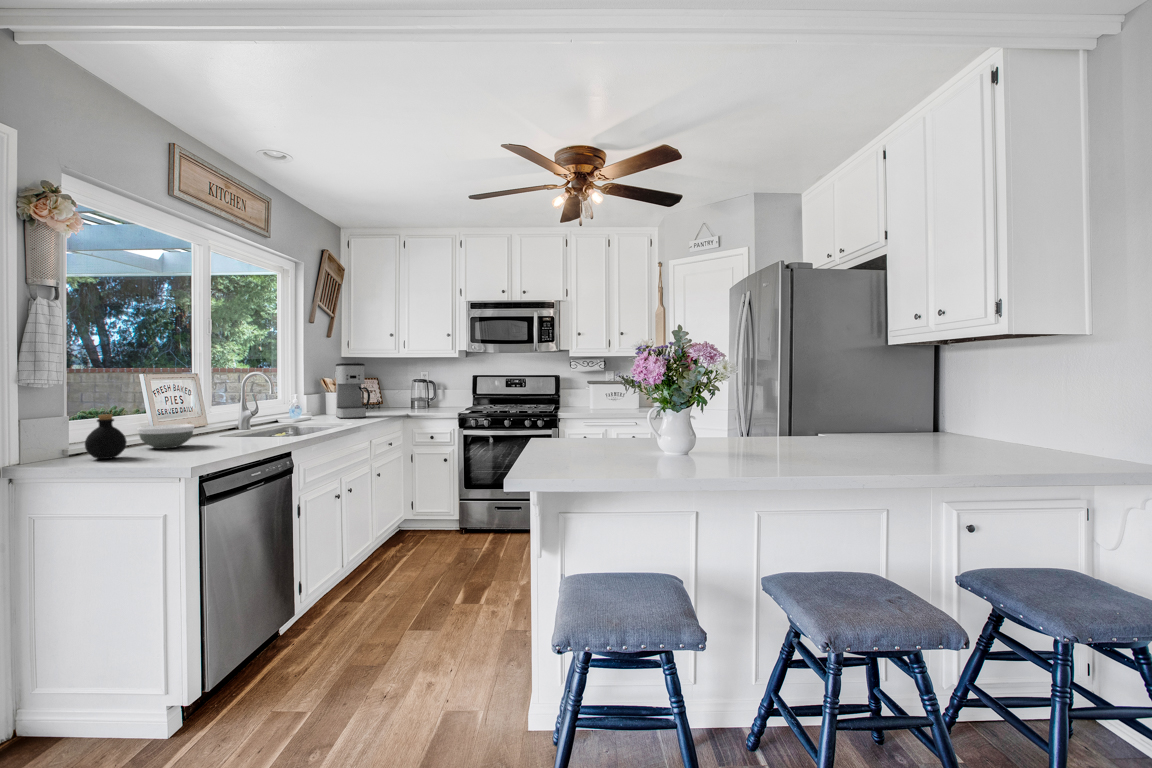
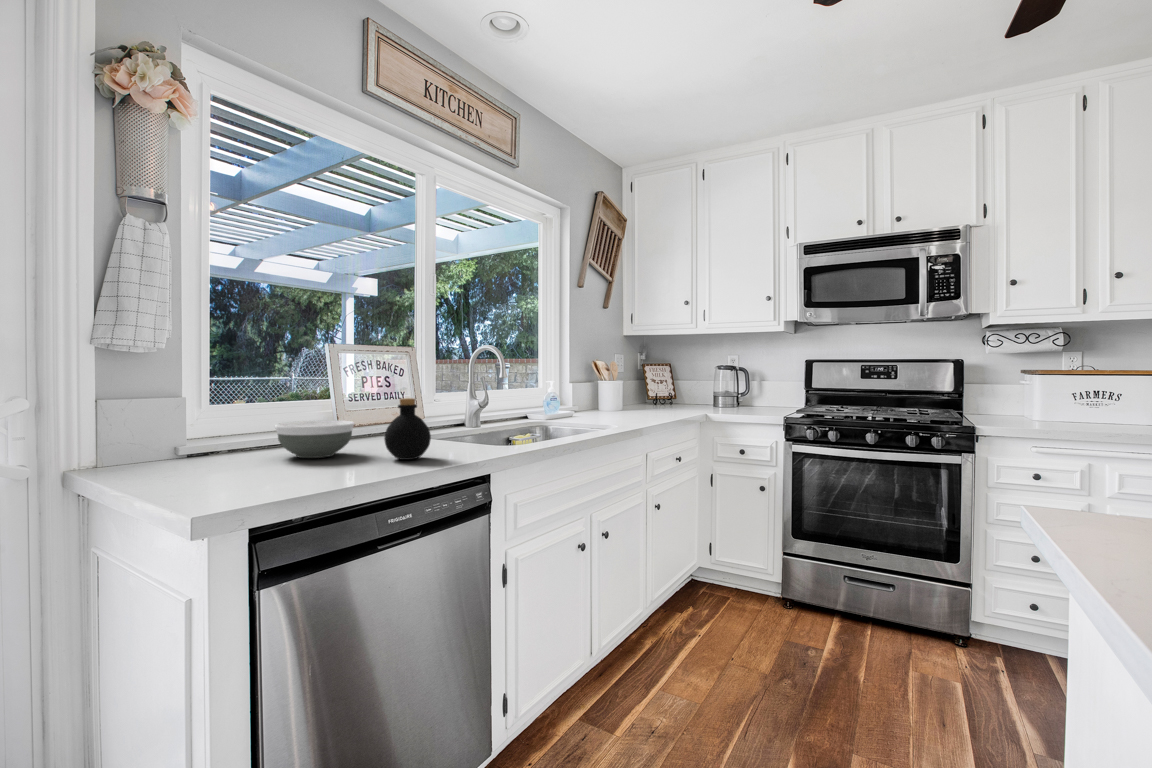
coffee maker: present [336,363,370,418] -> none [606,339,650,418]
bottle: present [85,415,126,459] -> present [384,398,431,460]

